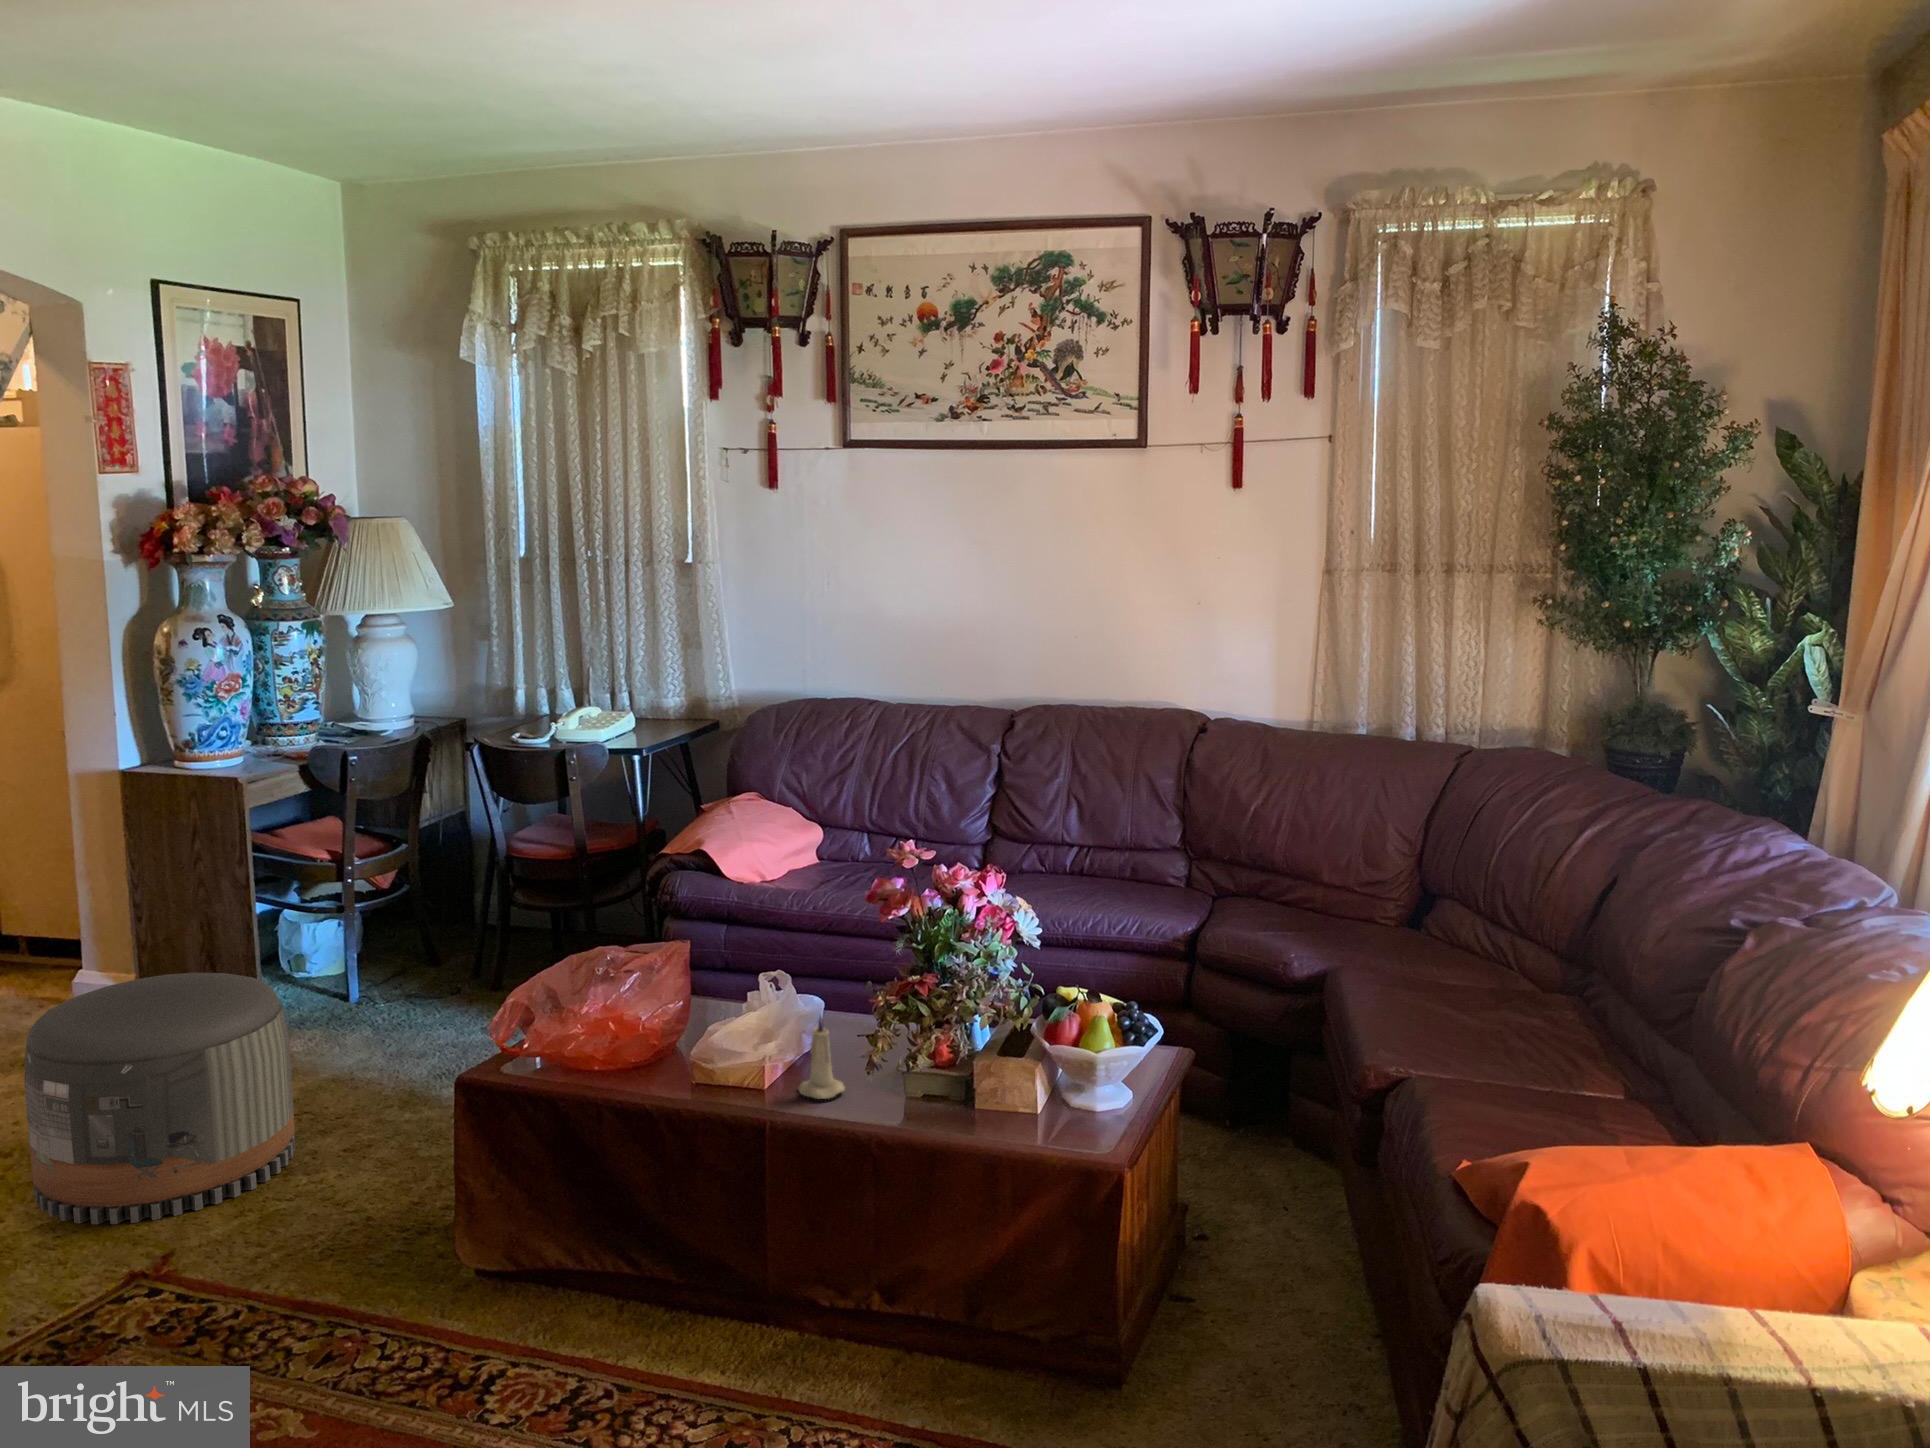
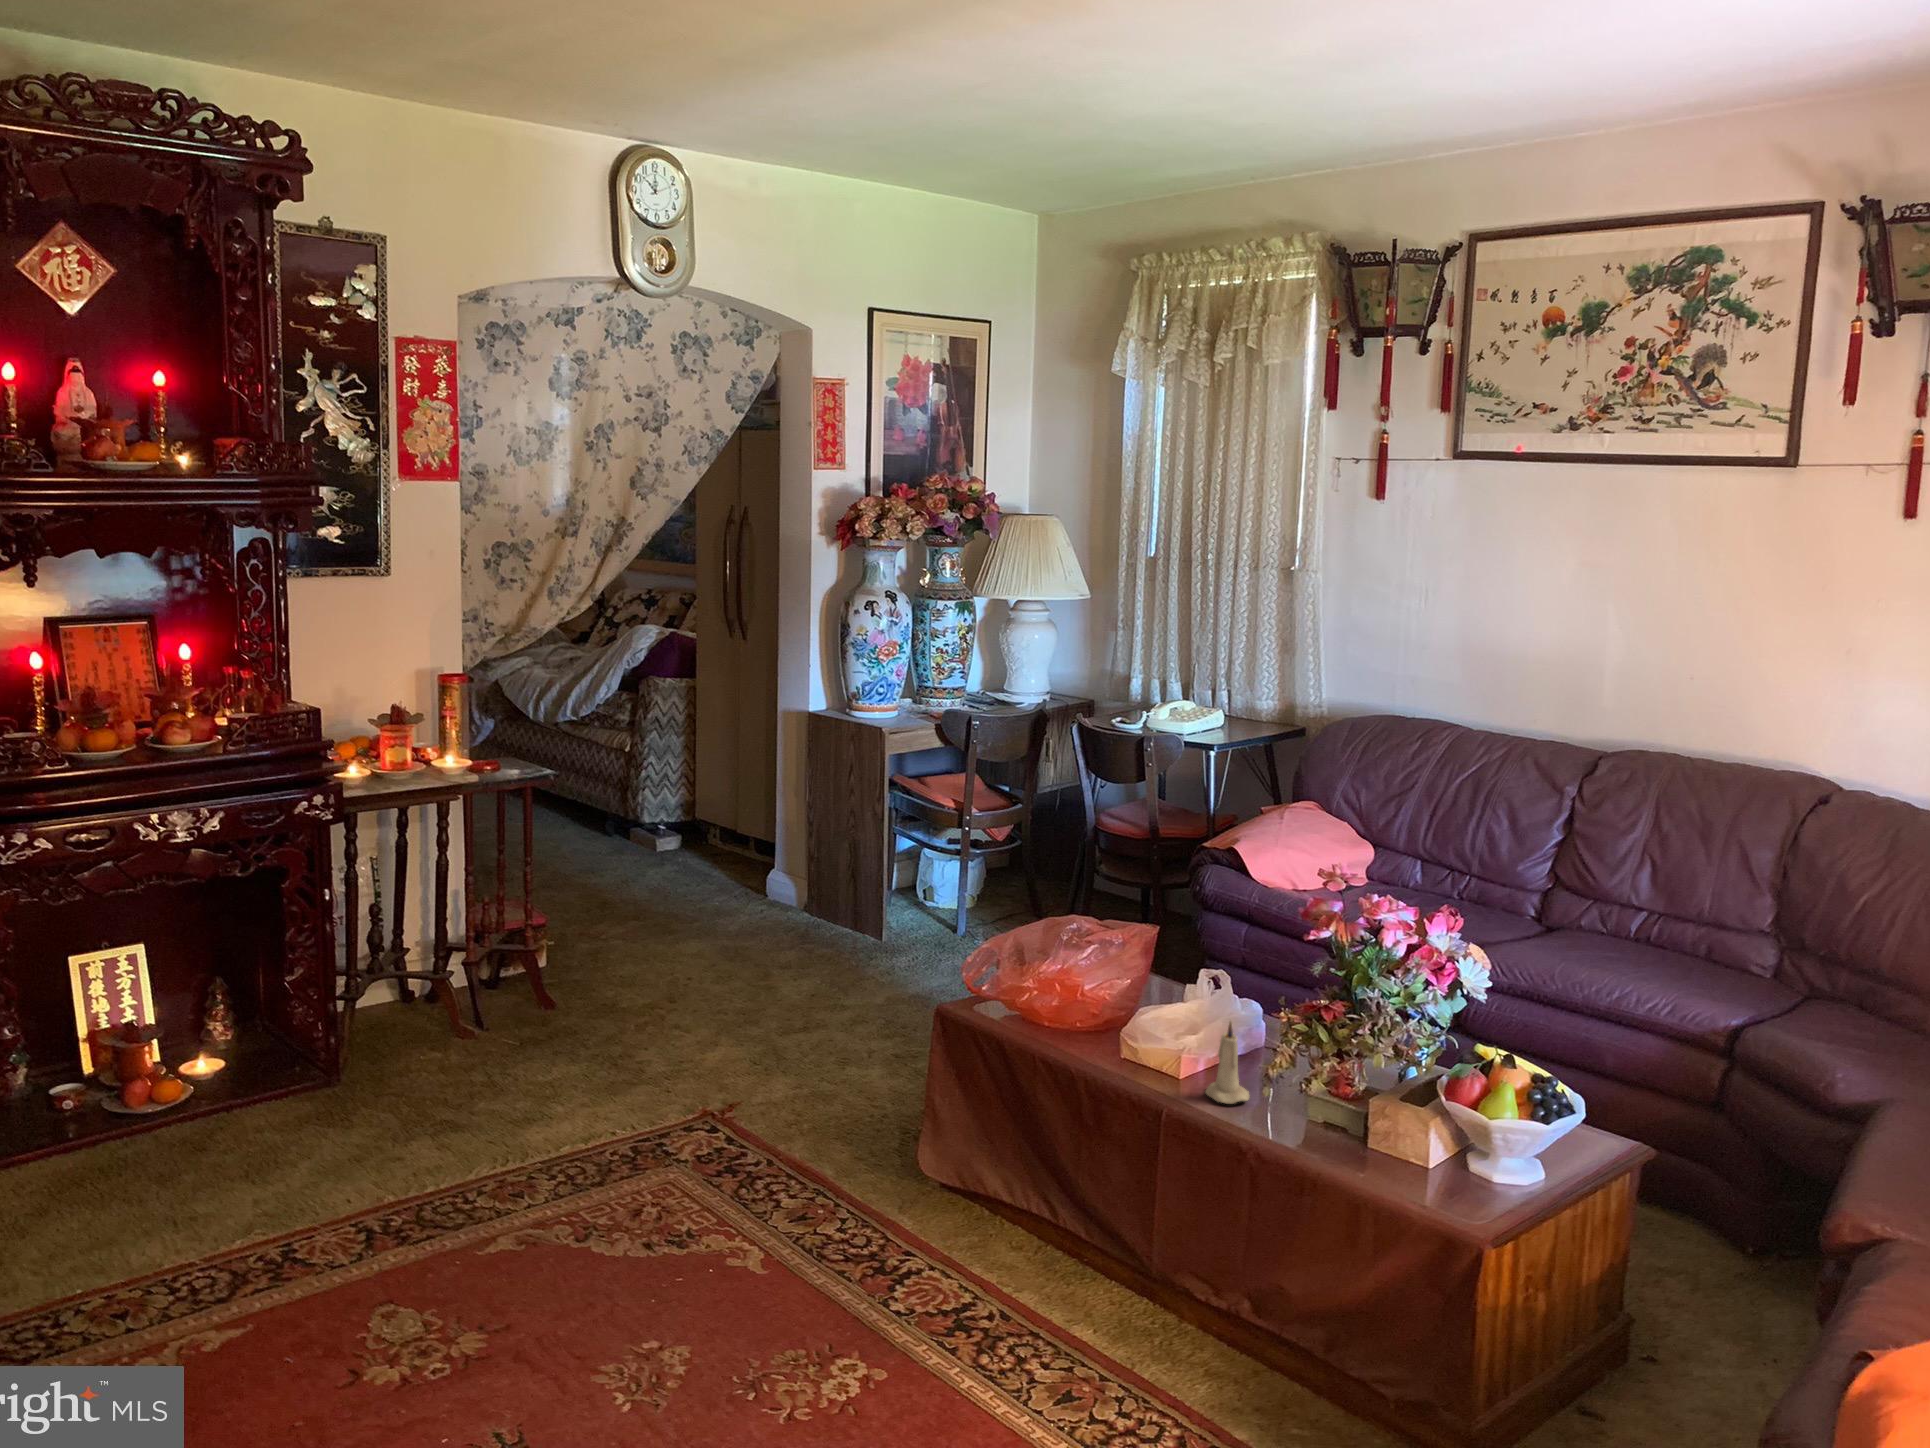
pouf: present [24,973,295,1224] -> none [675,881,863,1074]

